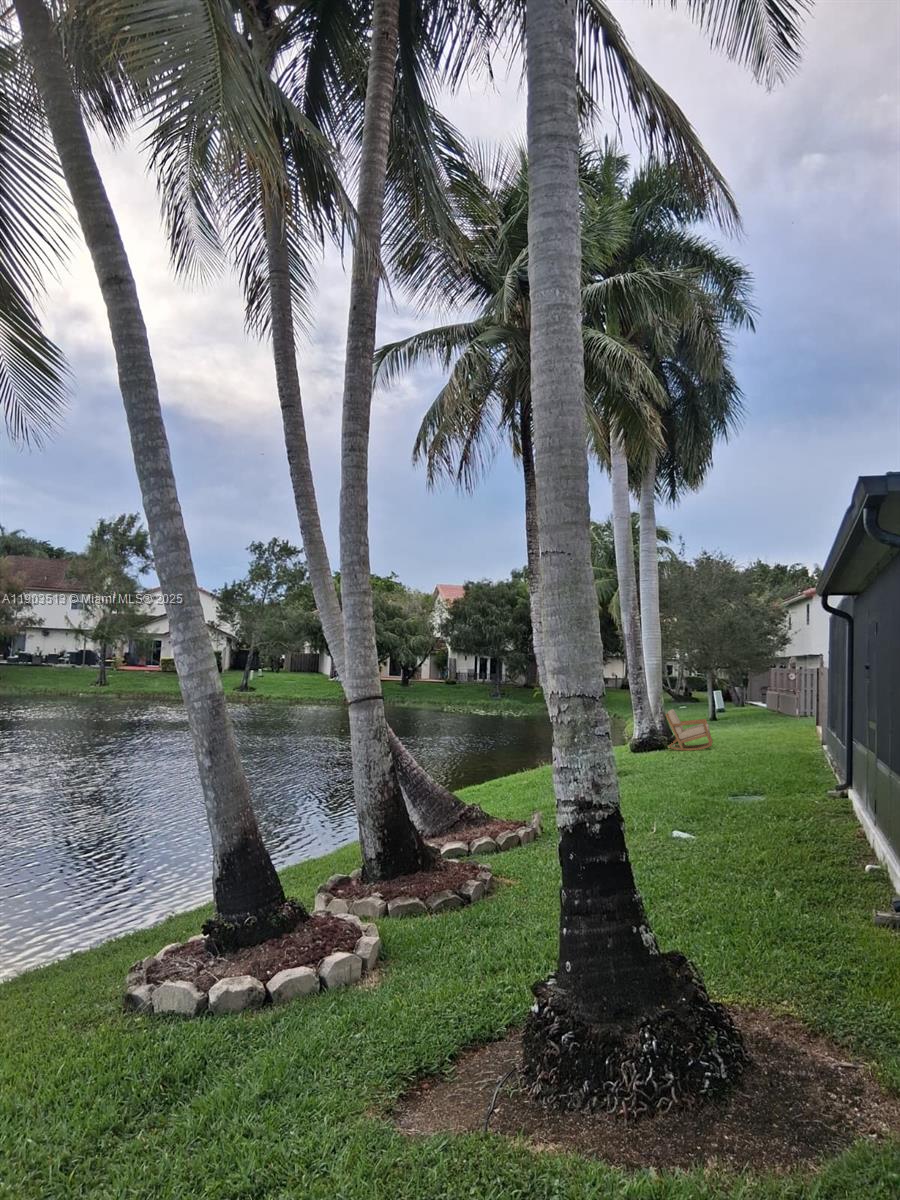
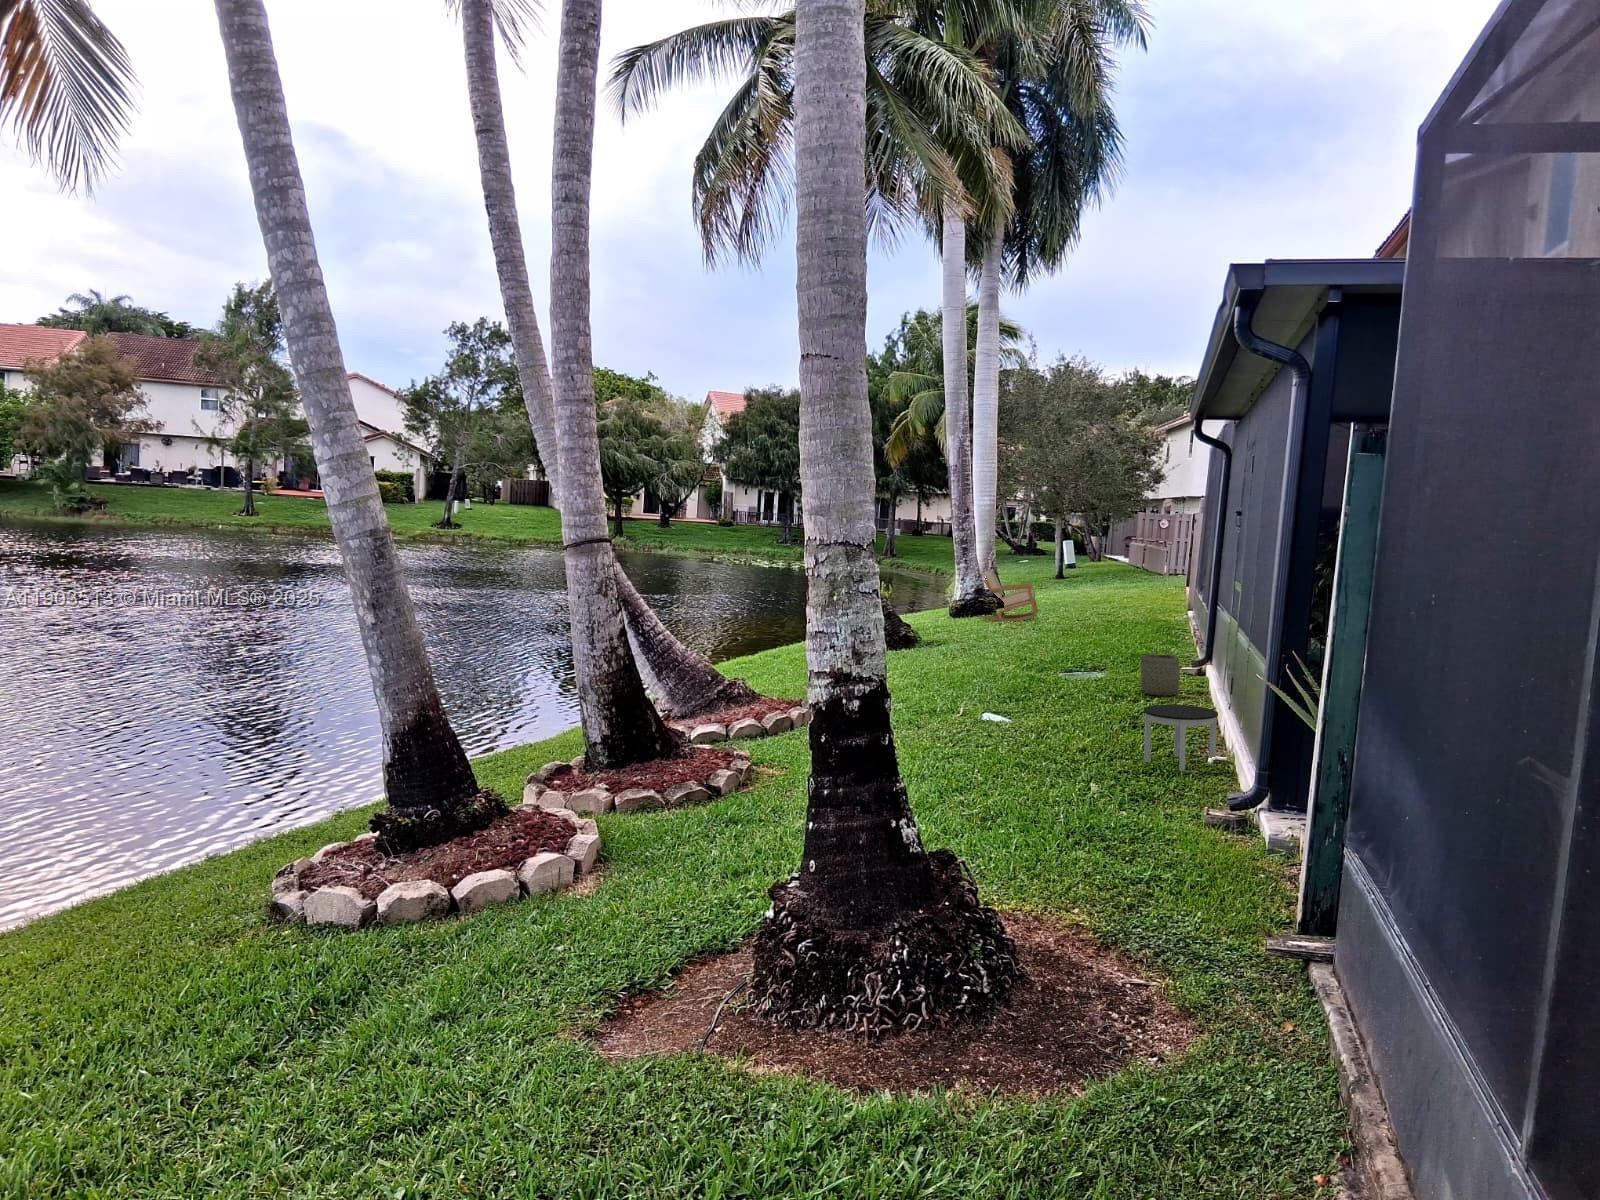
basket: none [805,773,850,813] -> present [1141,650,1180,696]
round table: none [819,821,886,879] -> present [1144,705,1218,771]

